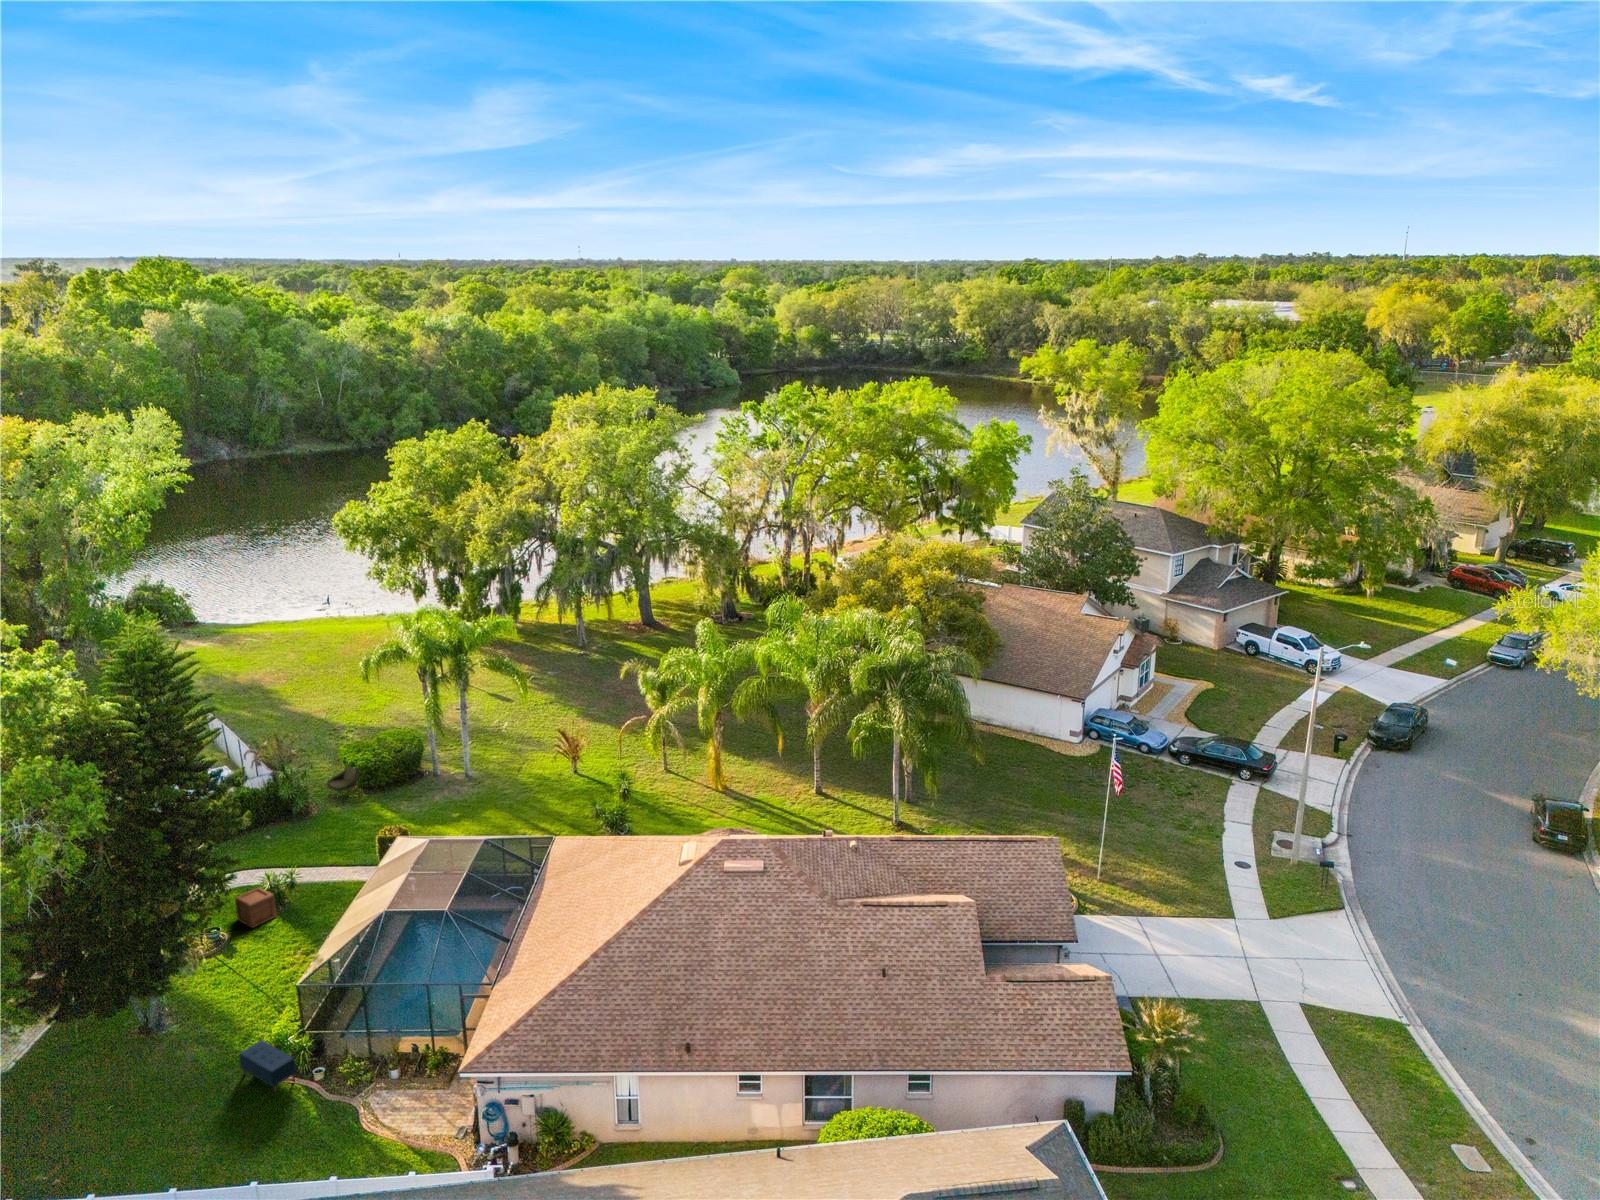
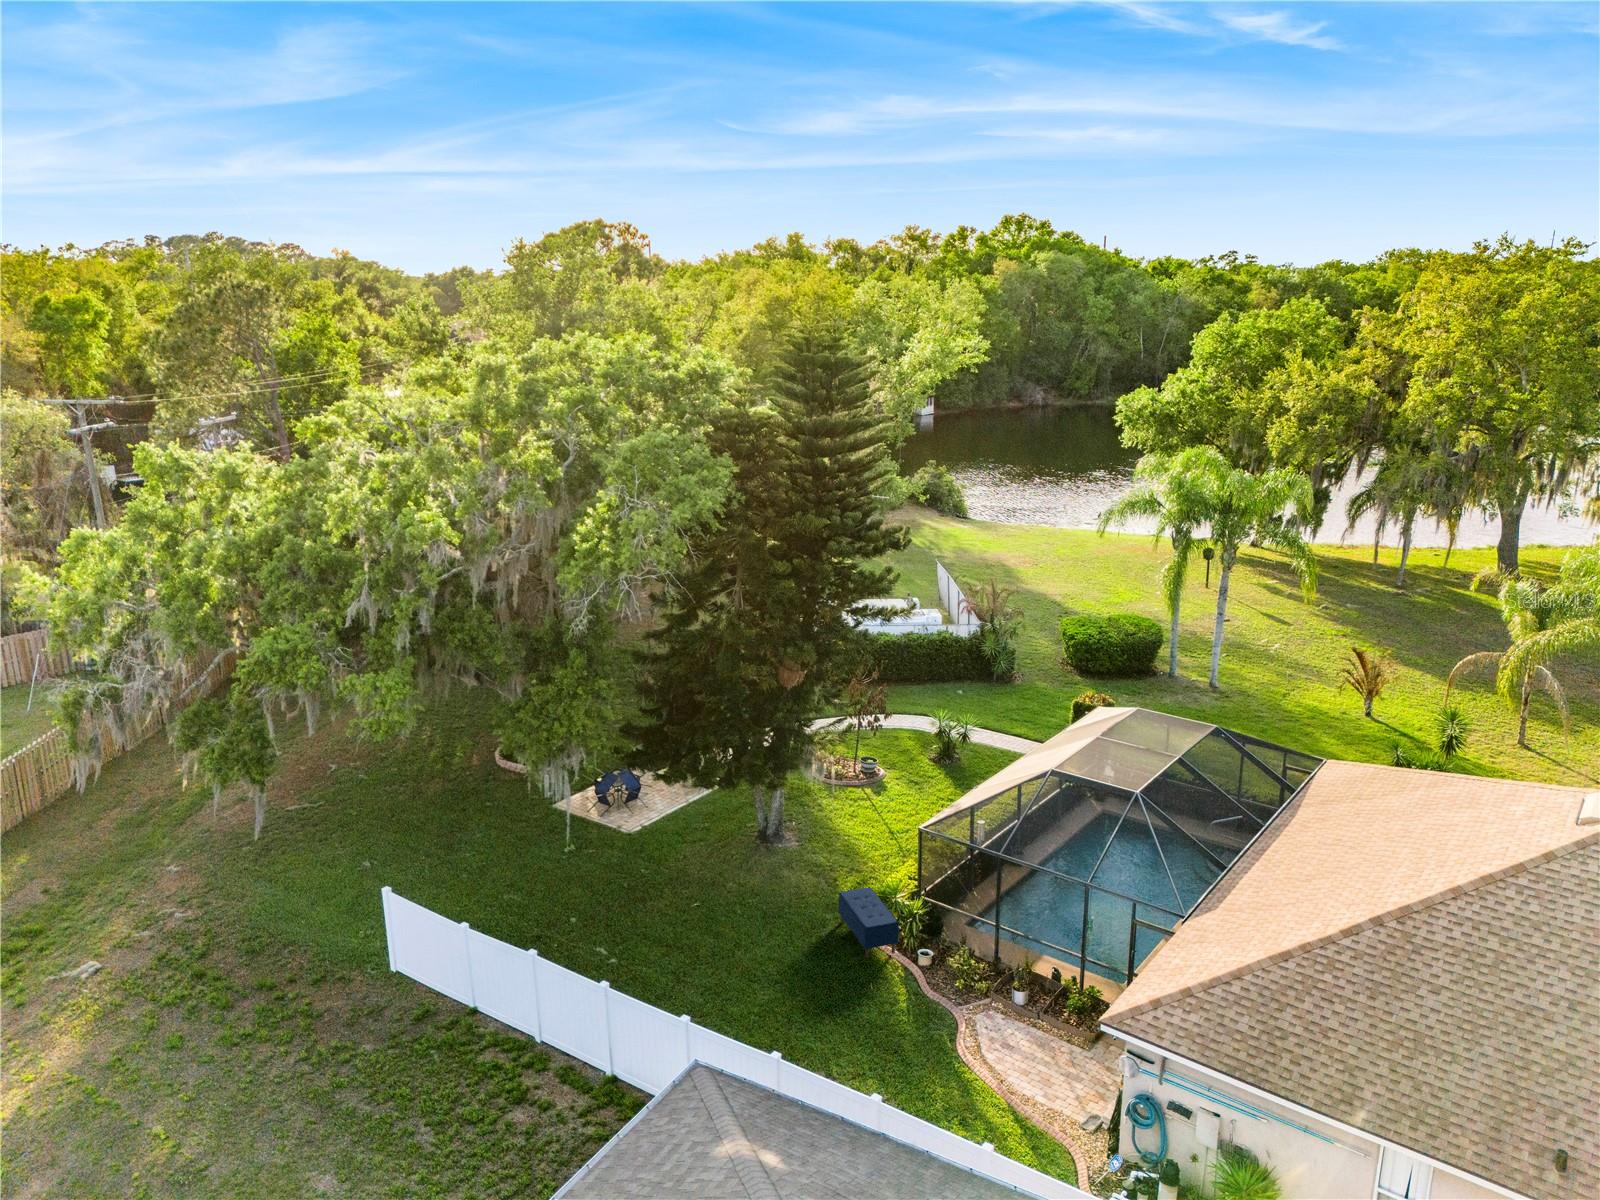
lounge chair: present [327,765,359,802] -> none [1037,637,1078,680]
wooden crate: present [235,887,277,928] -> none [898,729,941,773]

